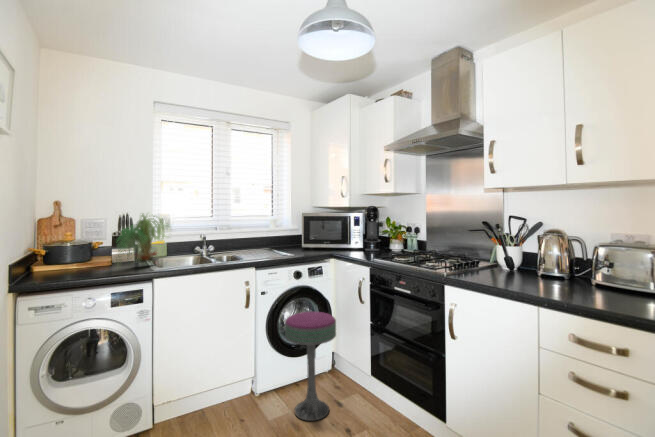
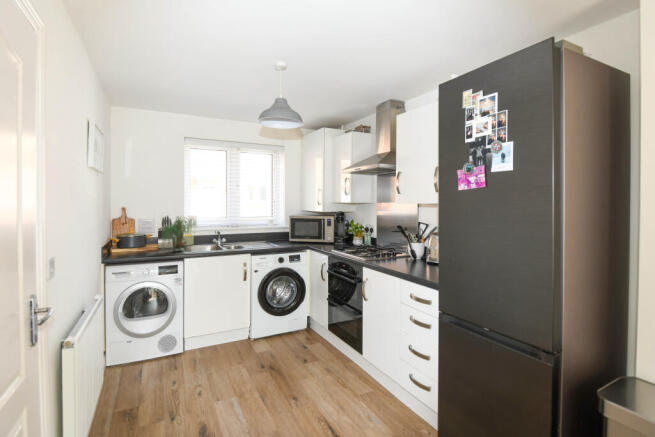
bar stool: present [285,312,336,421] -> none [268,285,302,355]

